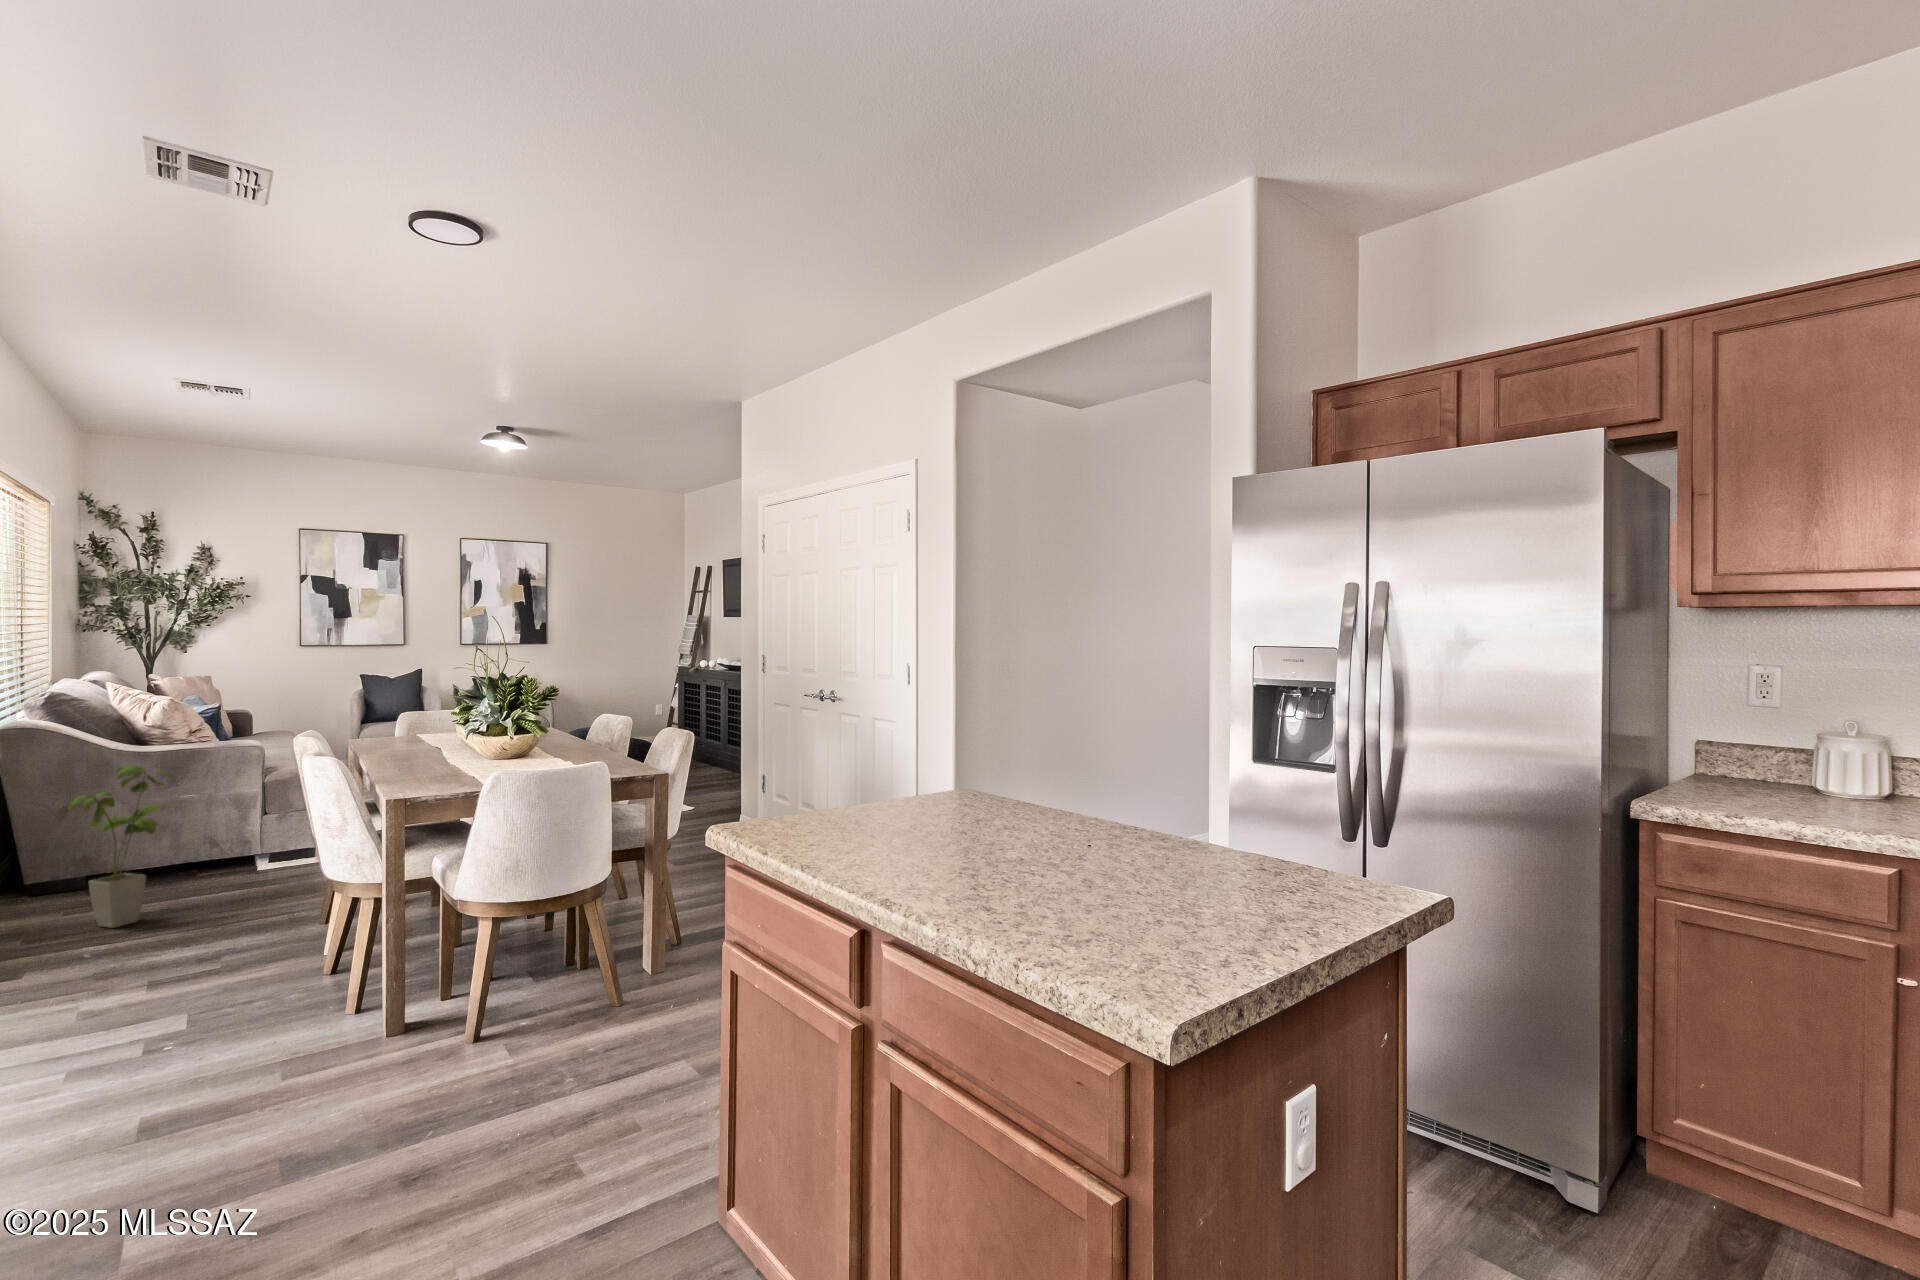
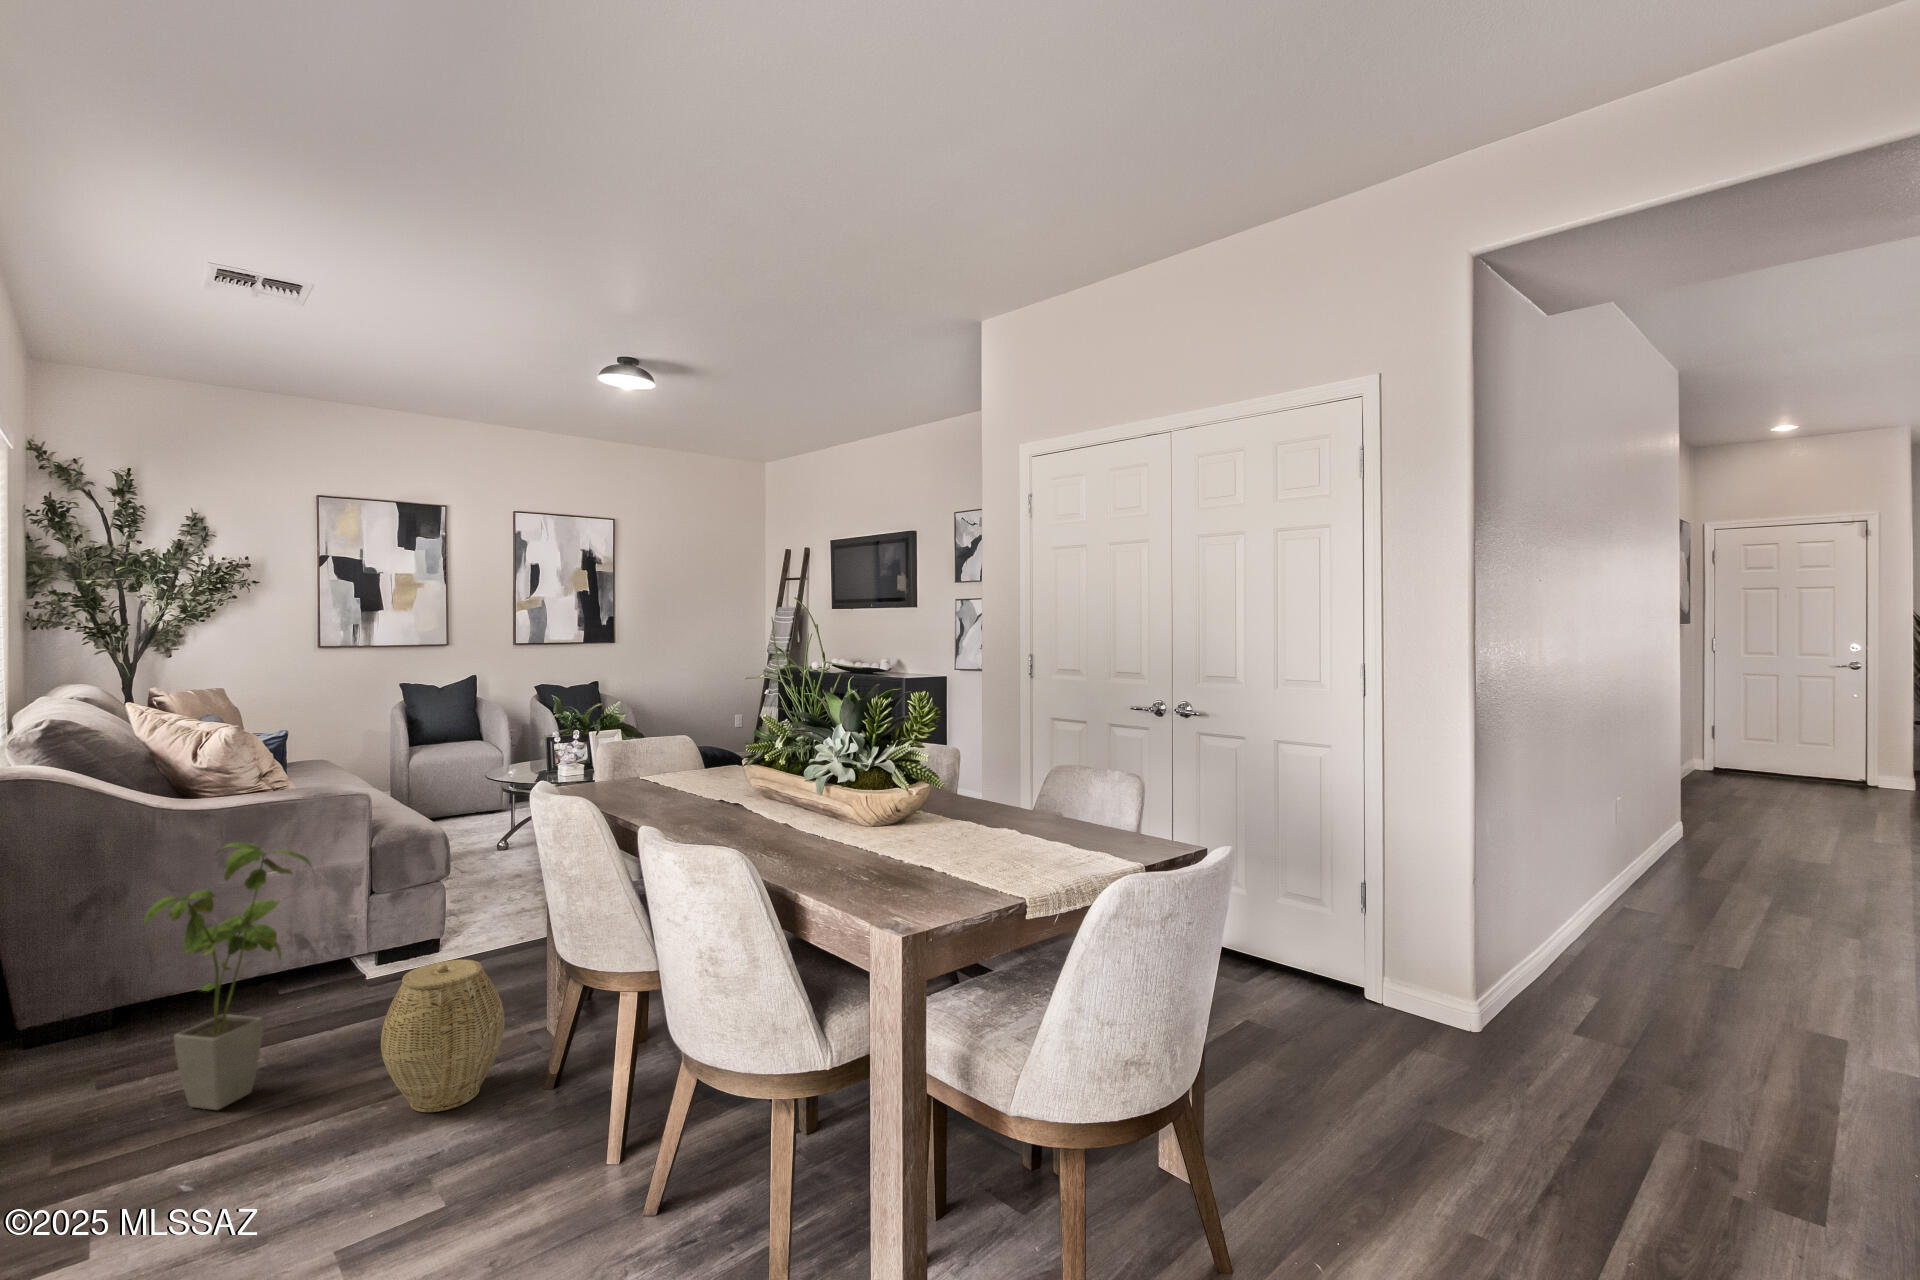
woven basket: none [206,843,292,933] -> present [381,959,505,1112]

